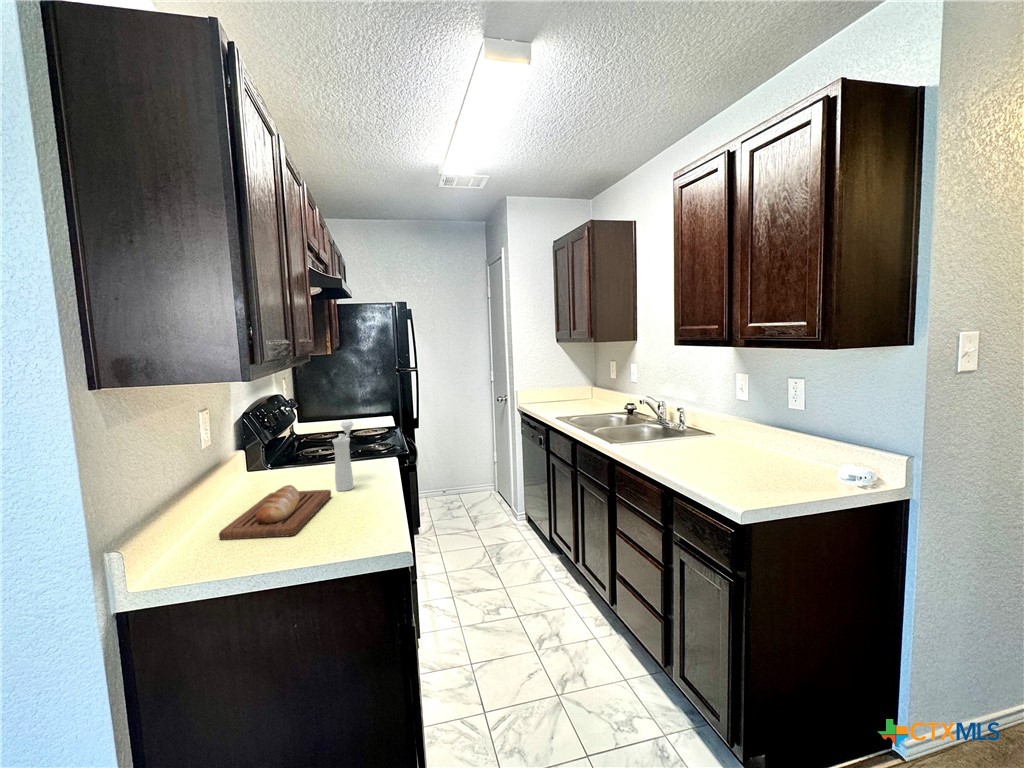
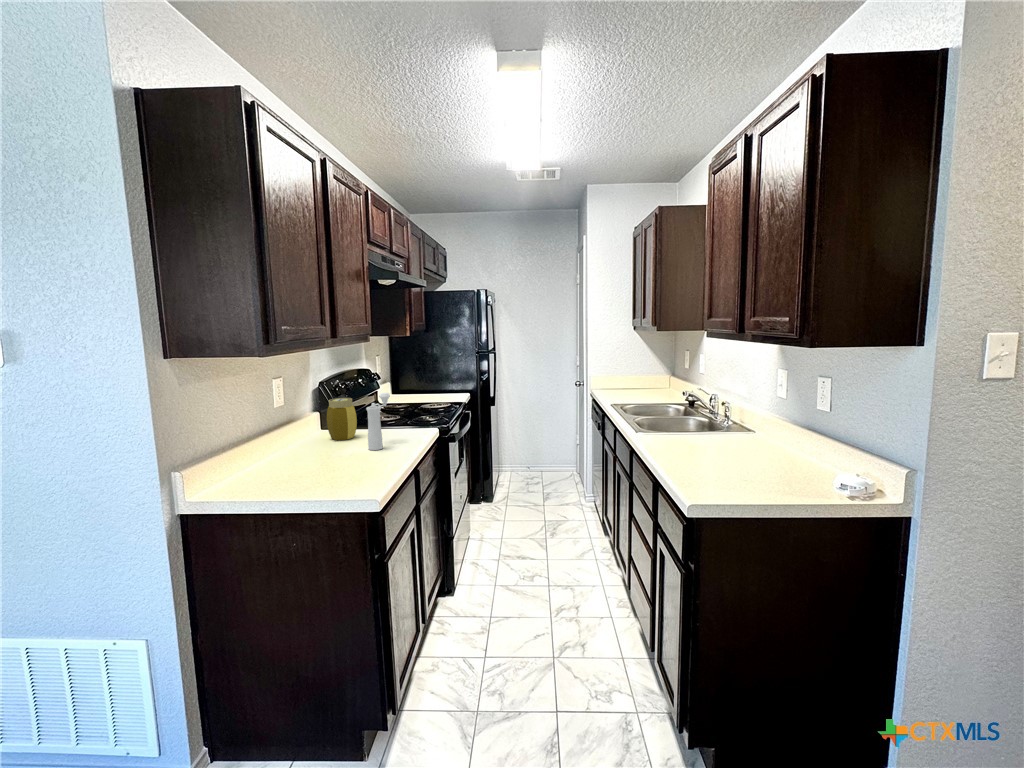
jar: none [267,430,305,484] -> present [327,398,357,440]
bread loaf: present [219,485,331,540] -> none [259,441,360,479]

